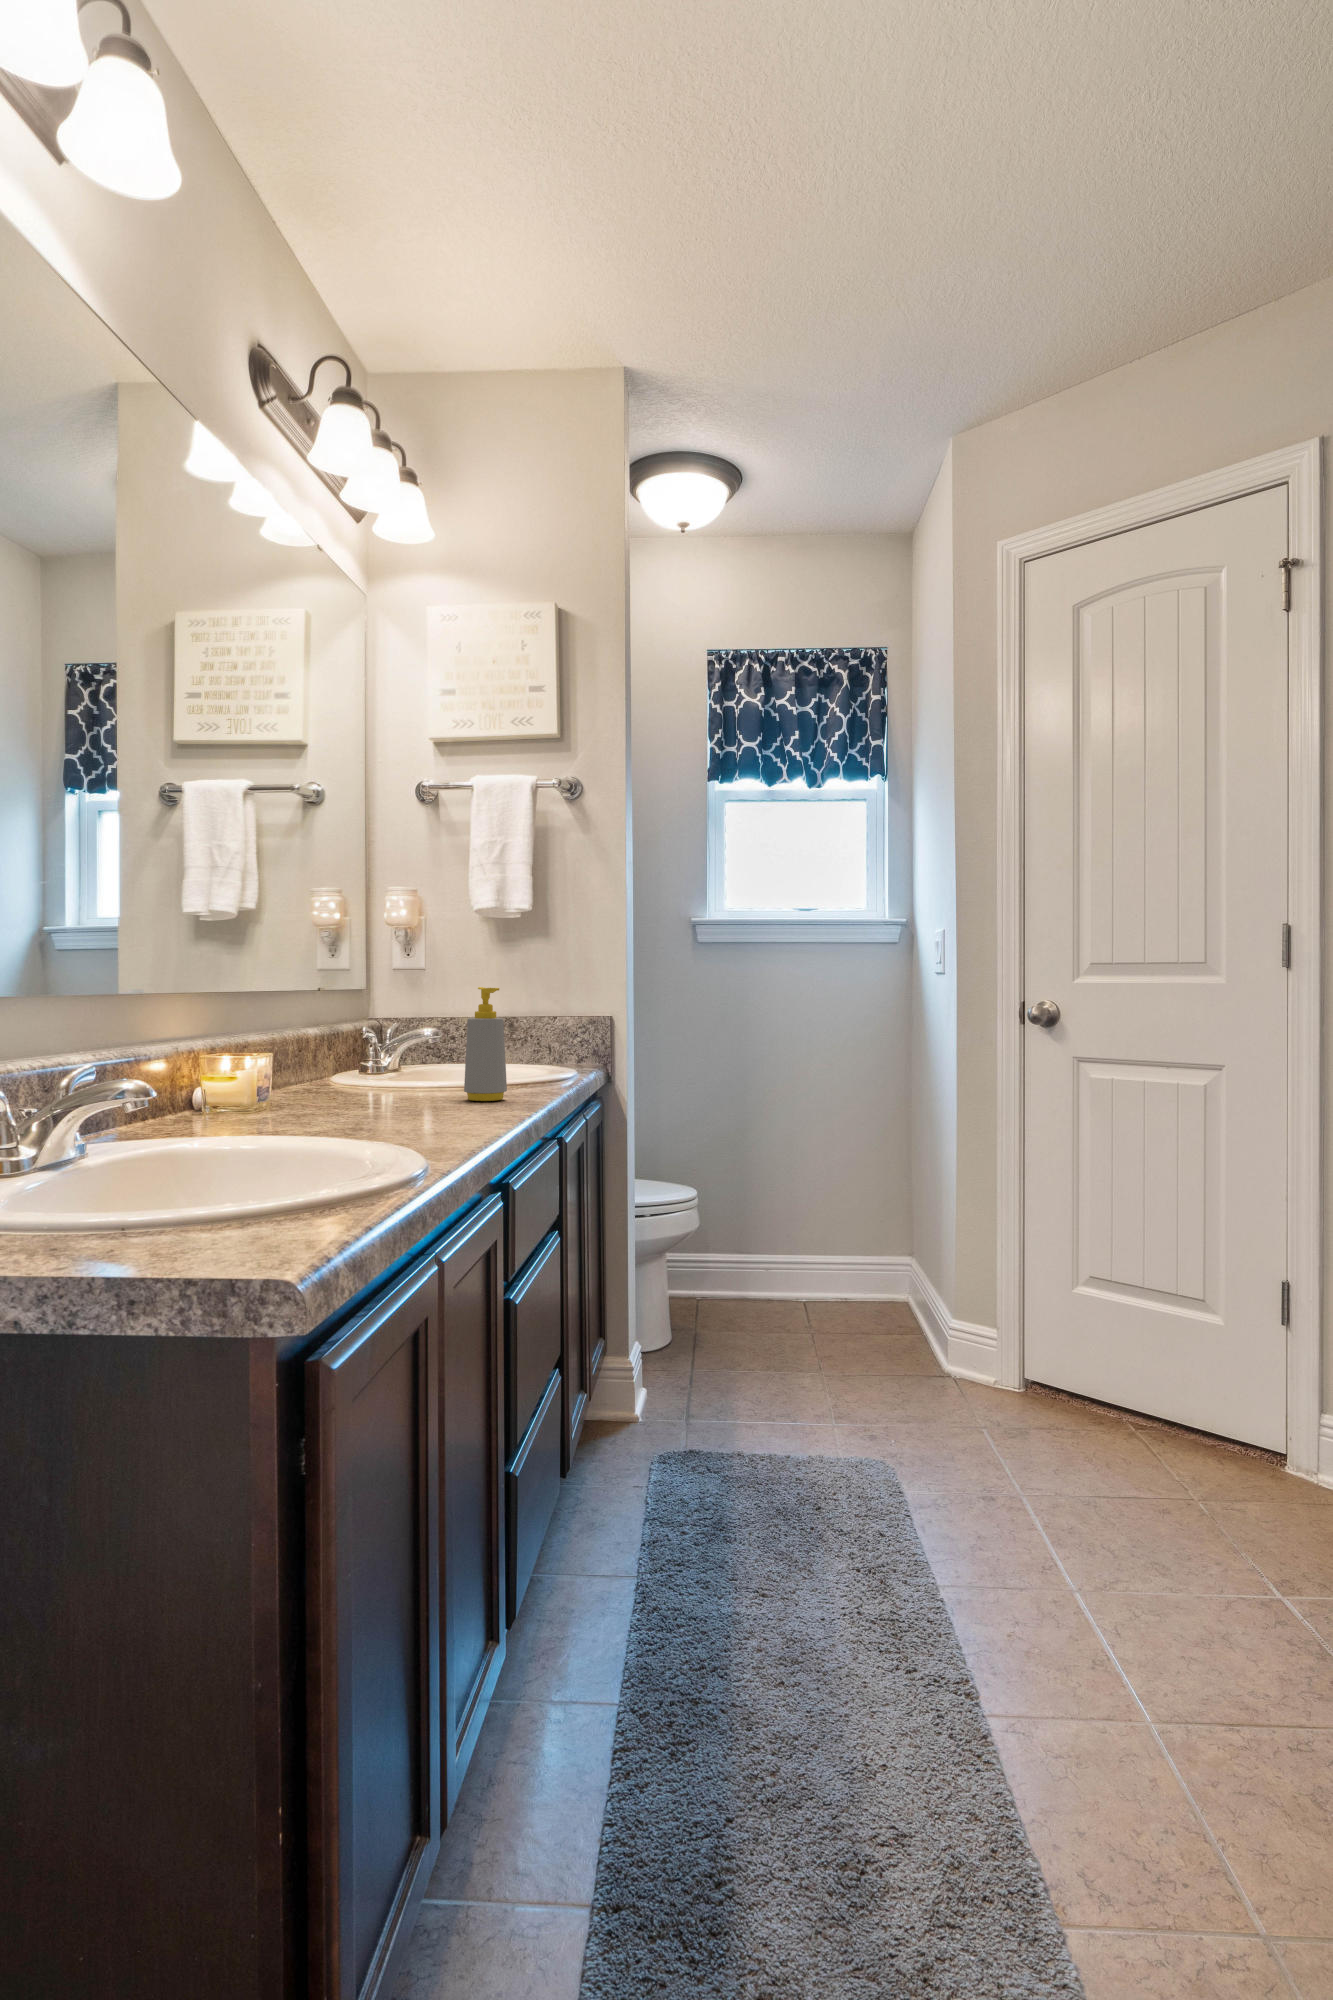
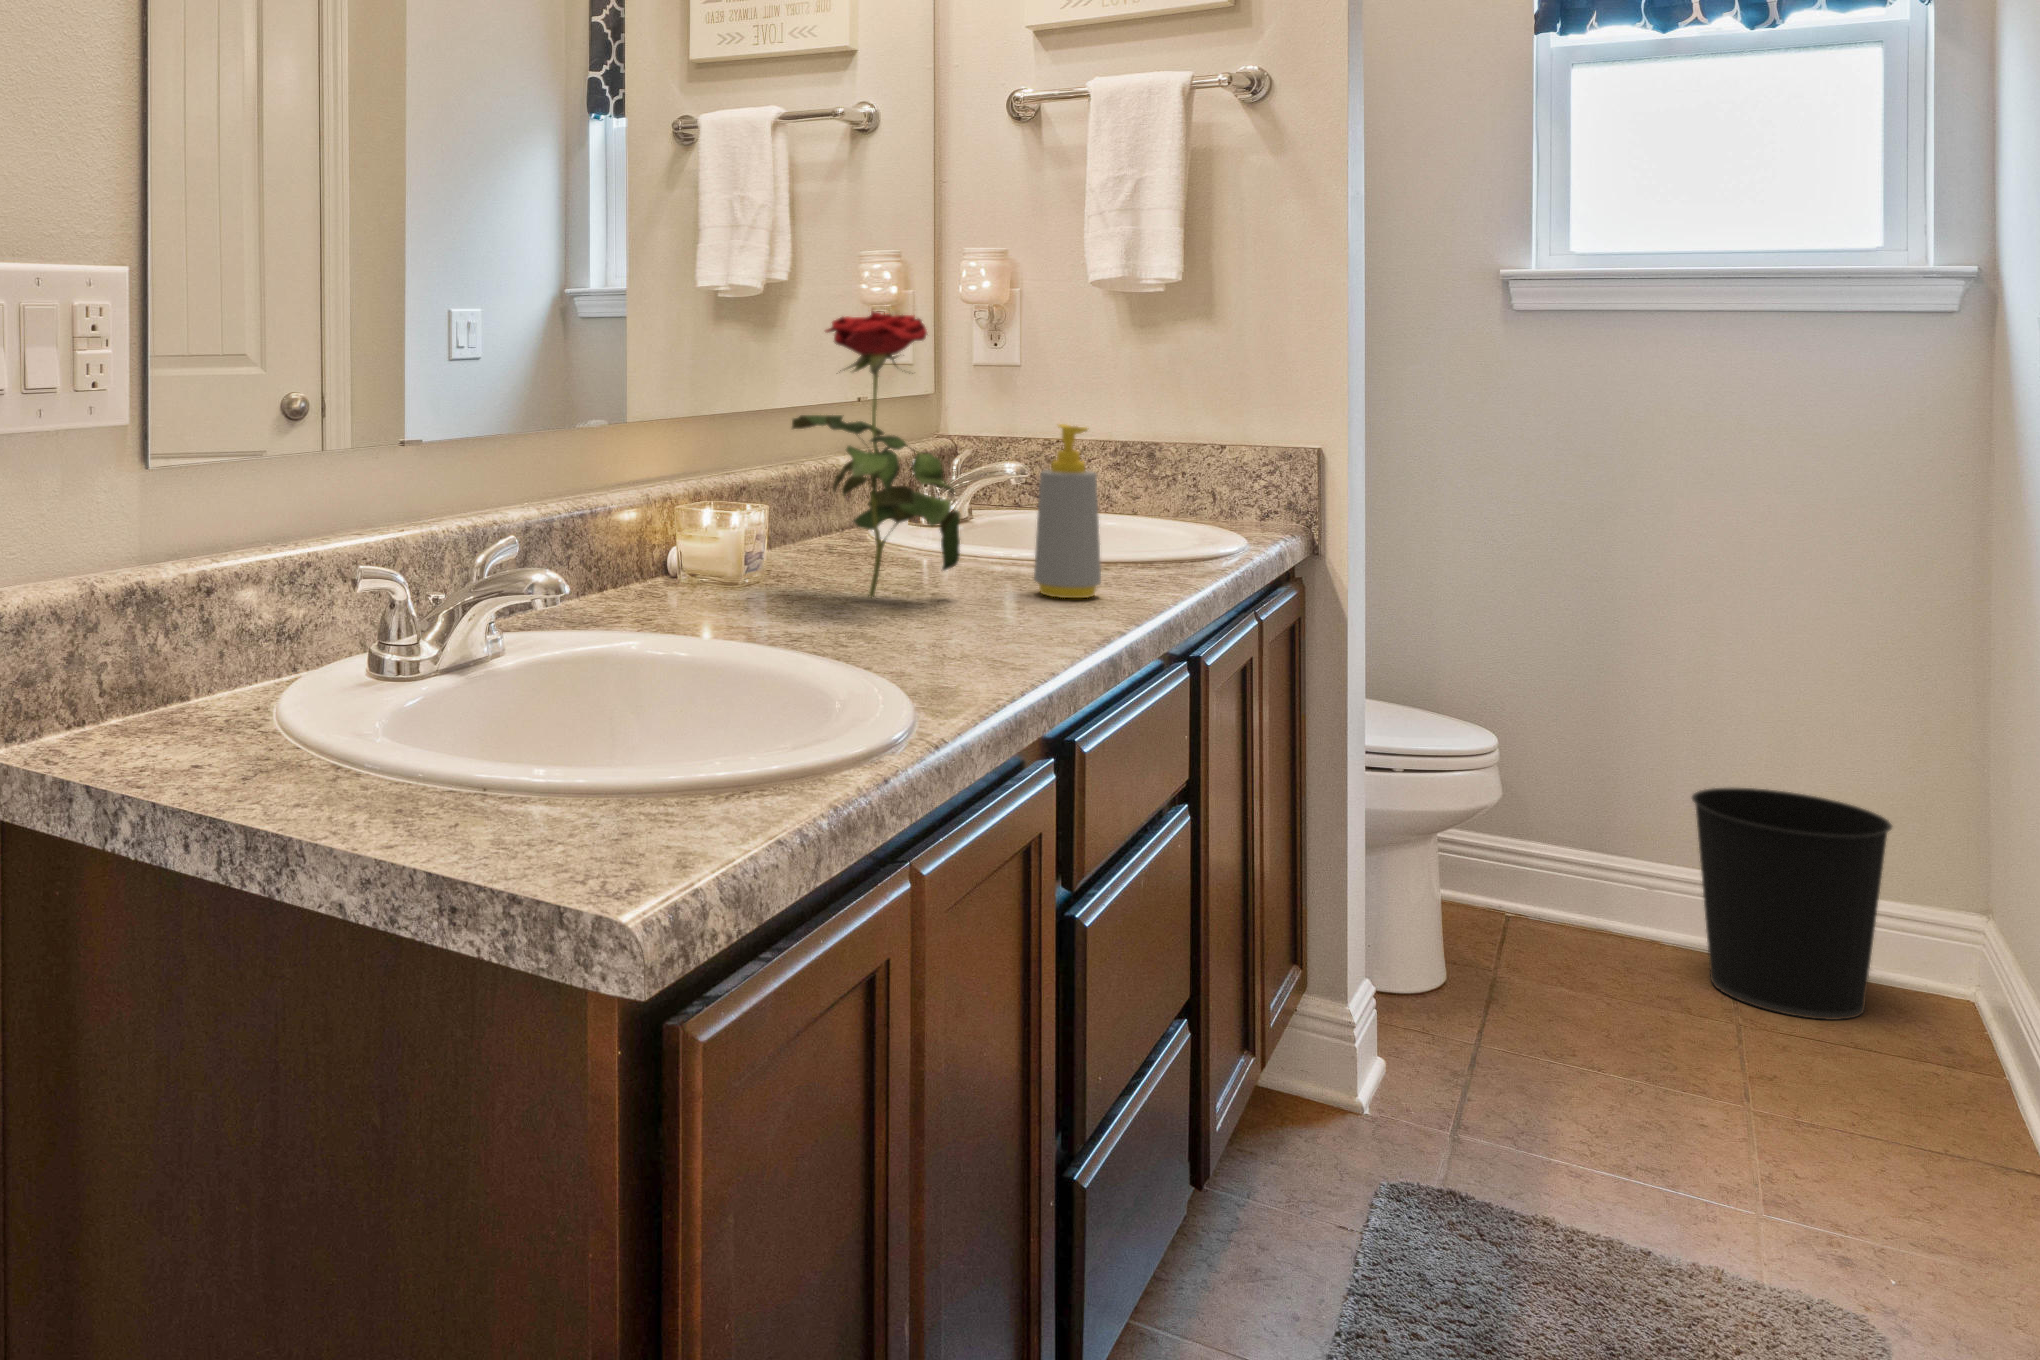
flower: none [294,904,419,1108] -> present [792,311,960,598]
wastebasket: none [788,1205,877,1324] -> present [1692,788,1892,1020]

